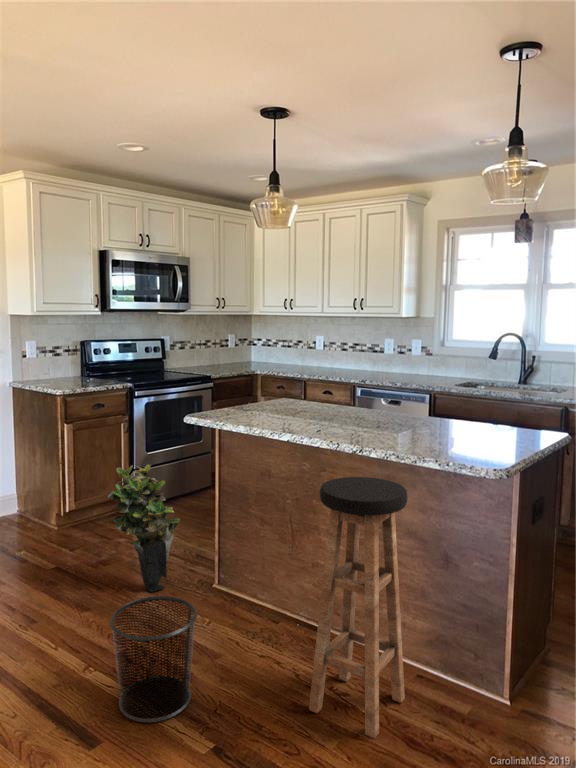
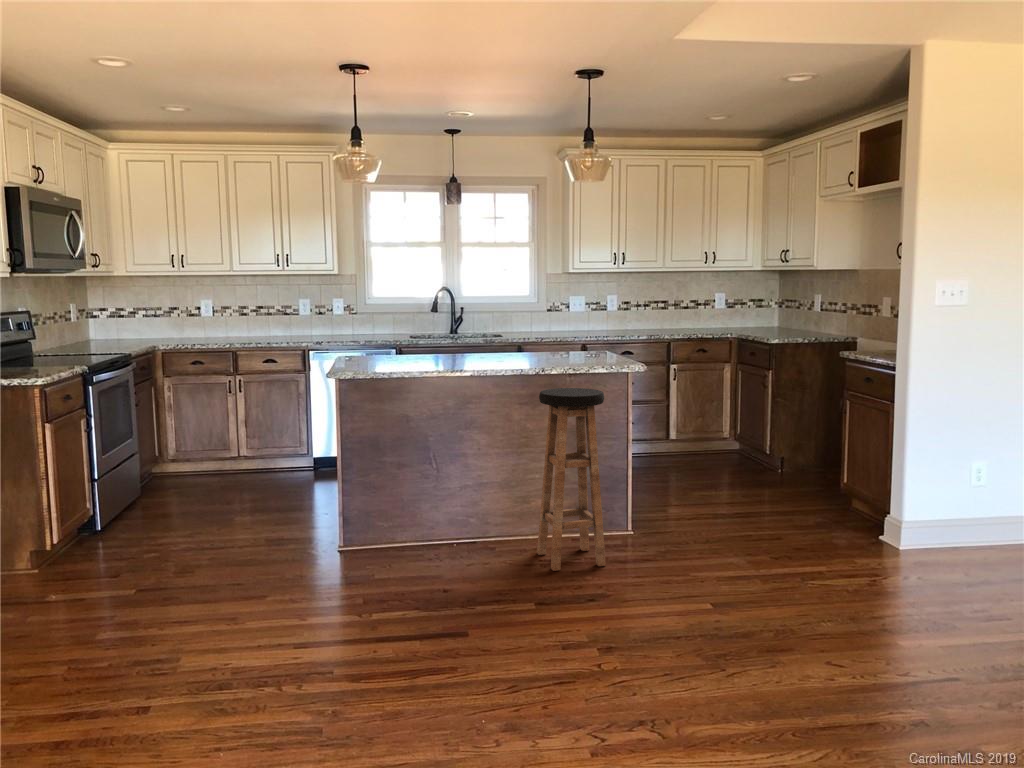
potted plant: present [108,465,180,592] -> none [223,437,312,570]
trash can: present [110,596,197,723] -> none [419,518,495,618]

